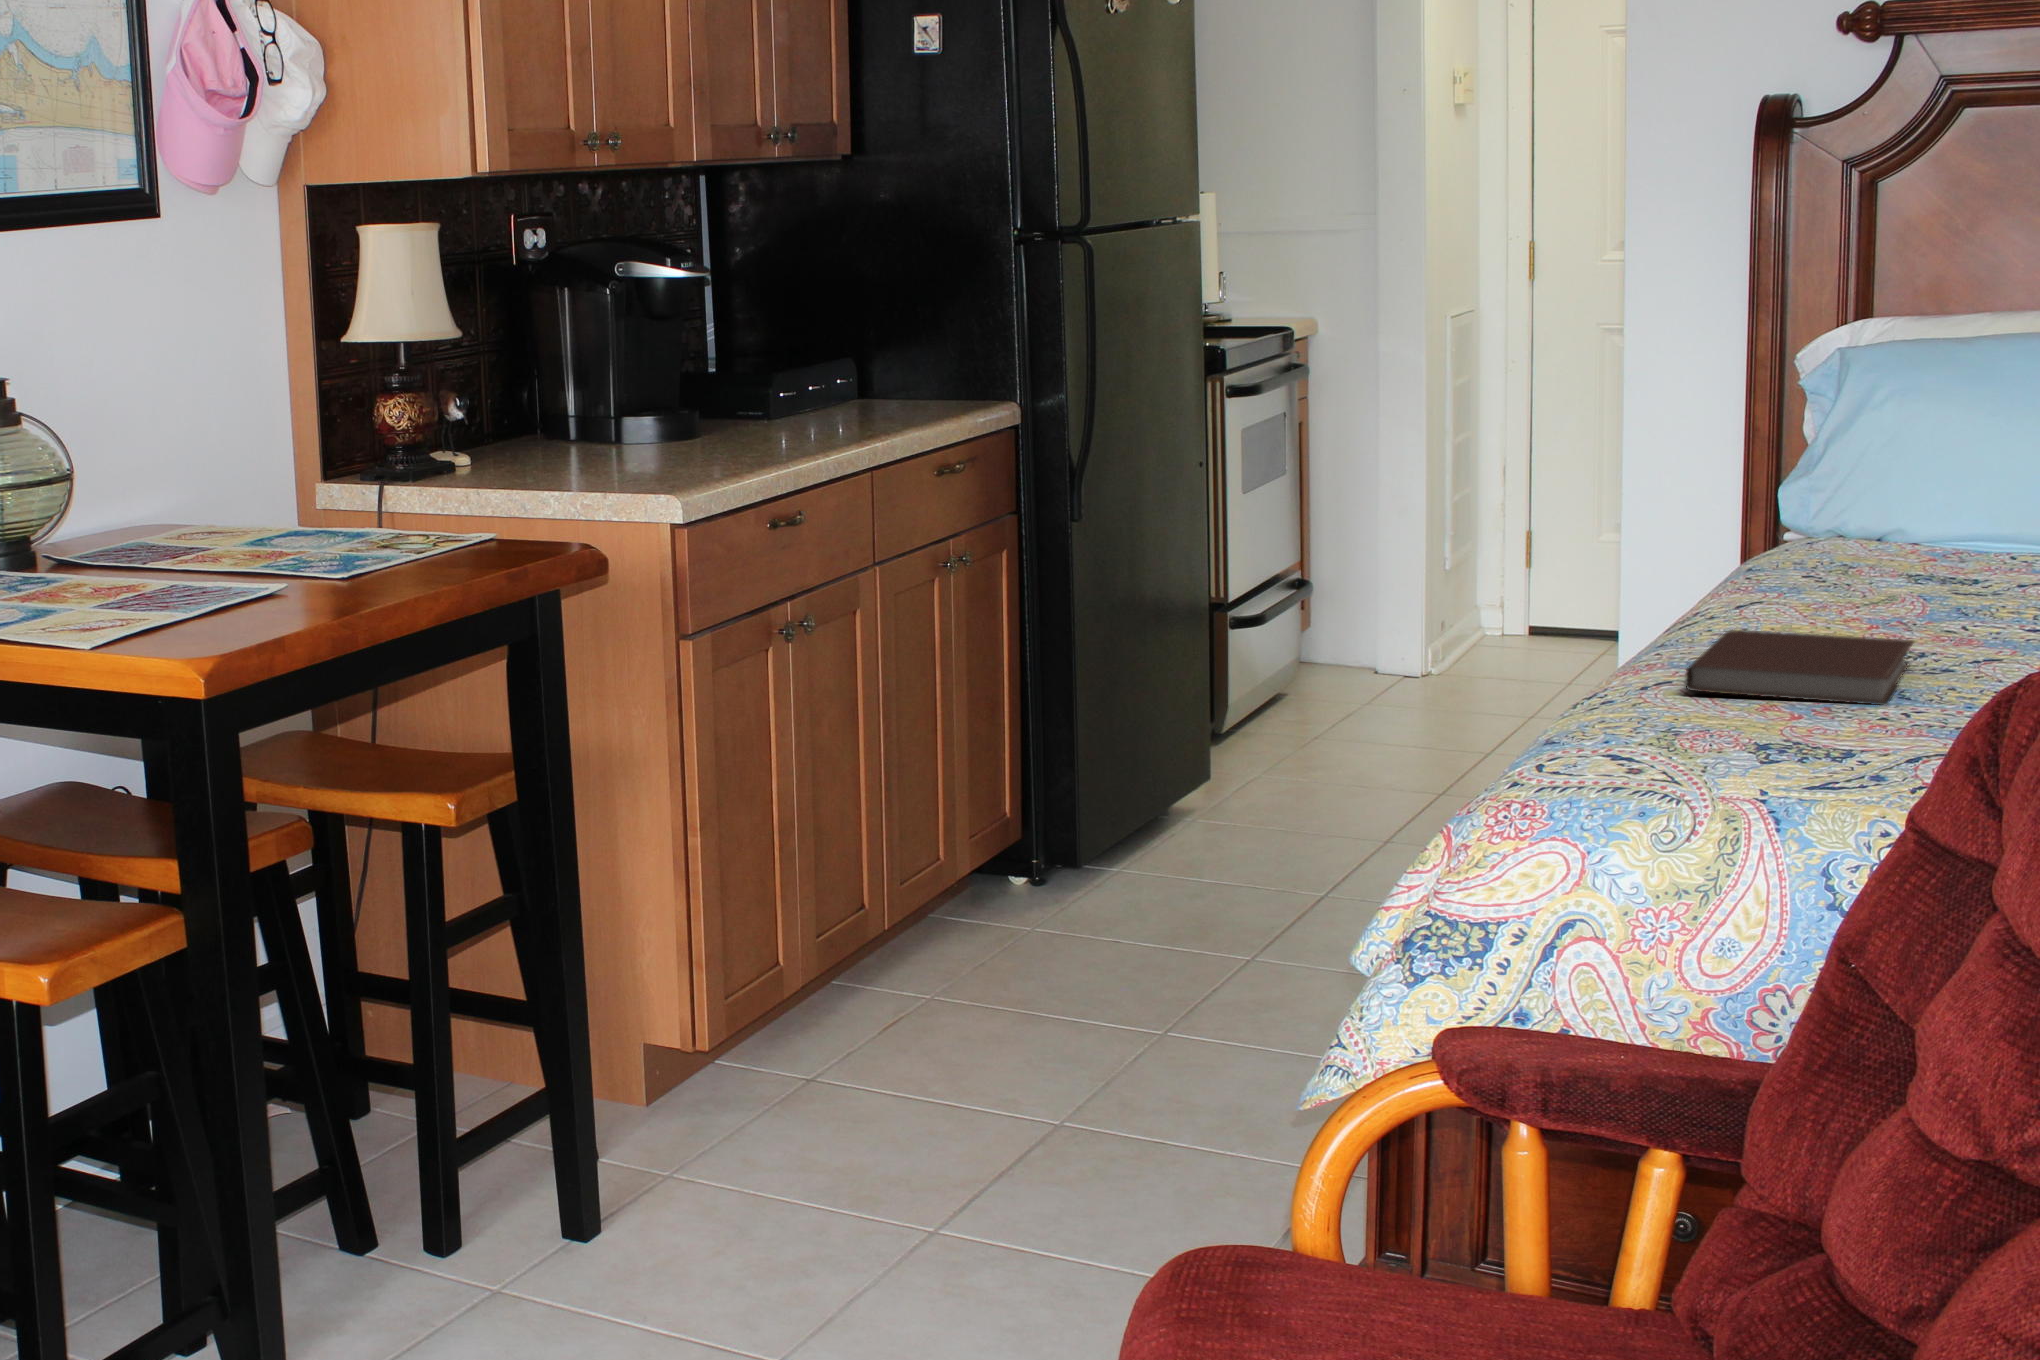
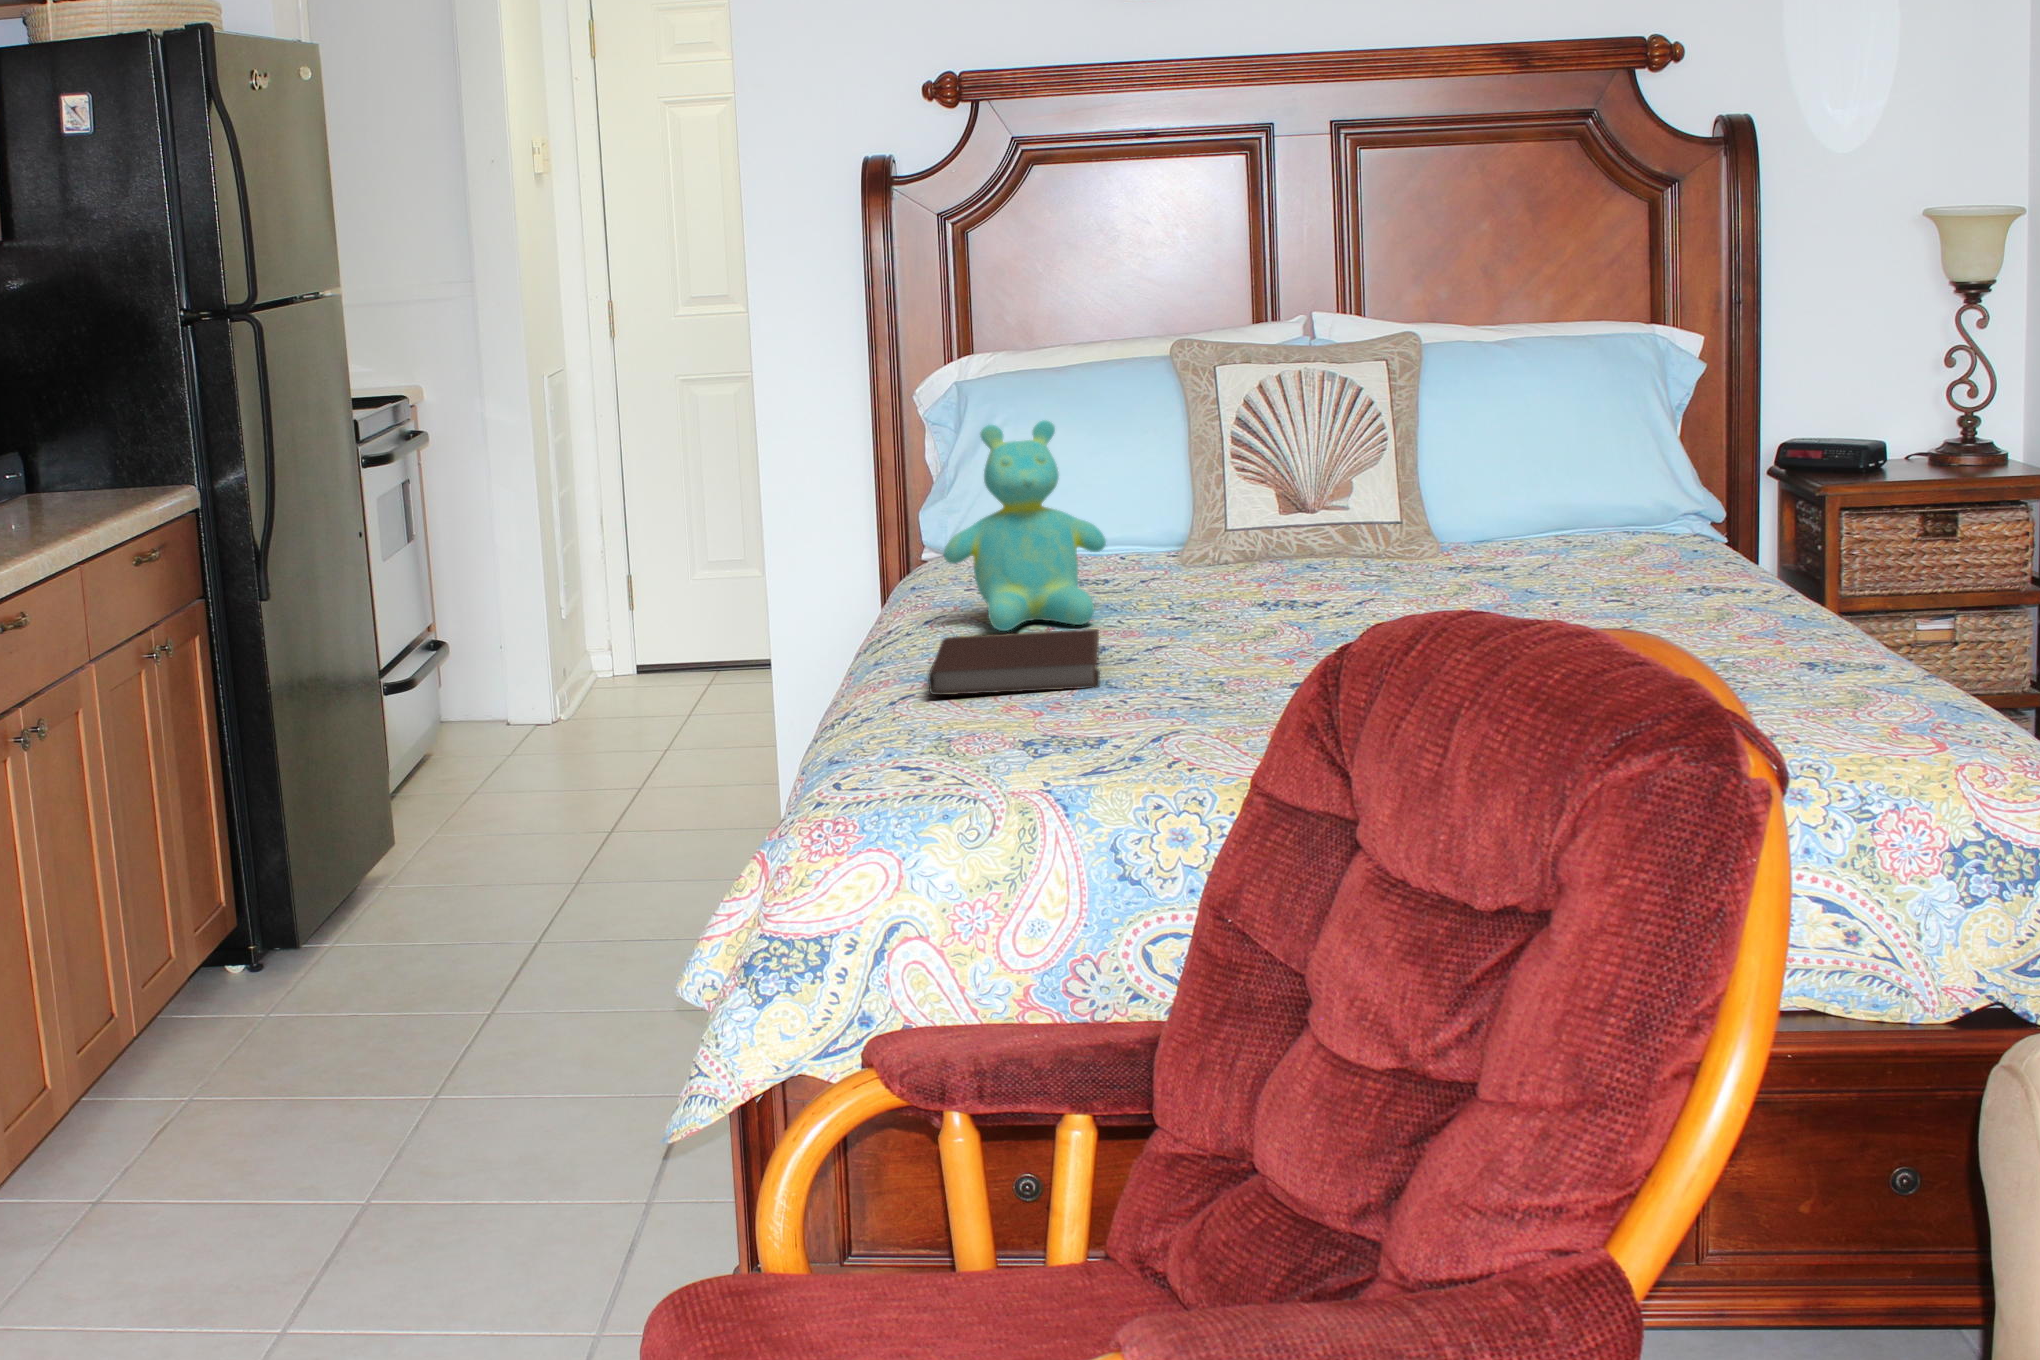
teddy bear: none [1754,403,1958,633] -> present [944,420,1106,631]

